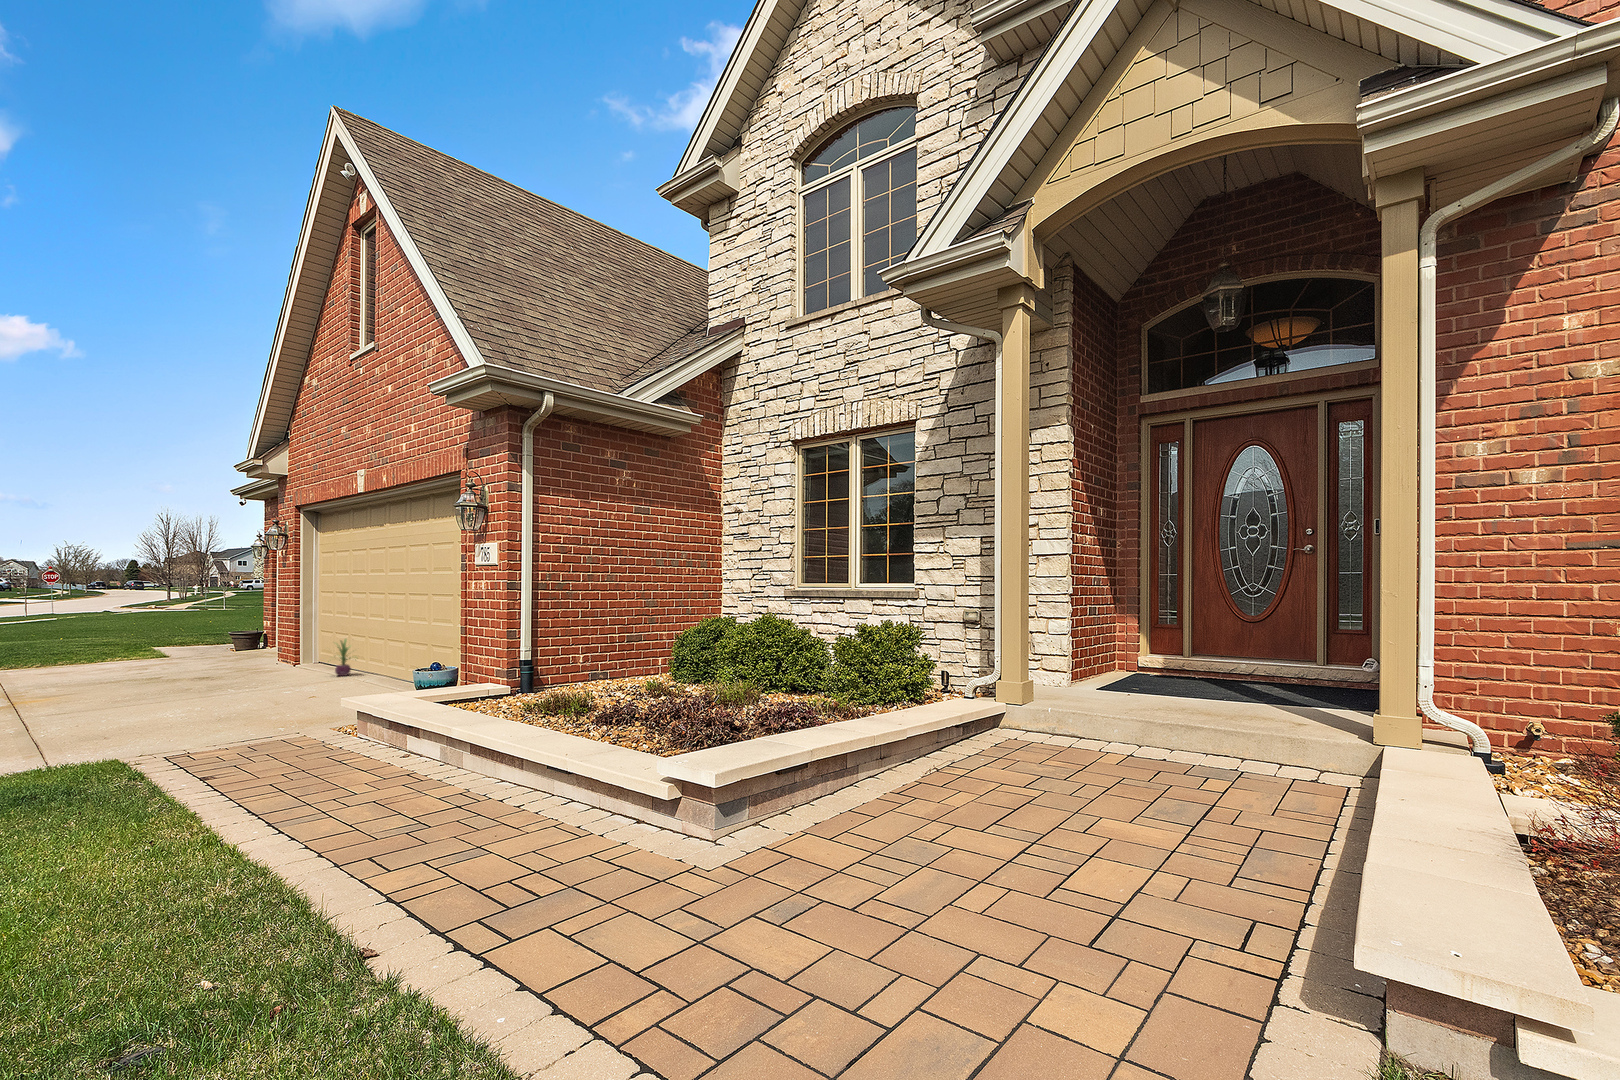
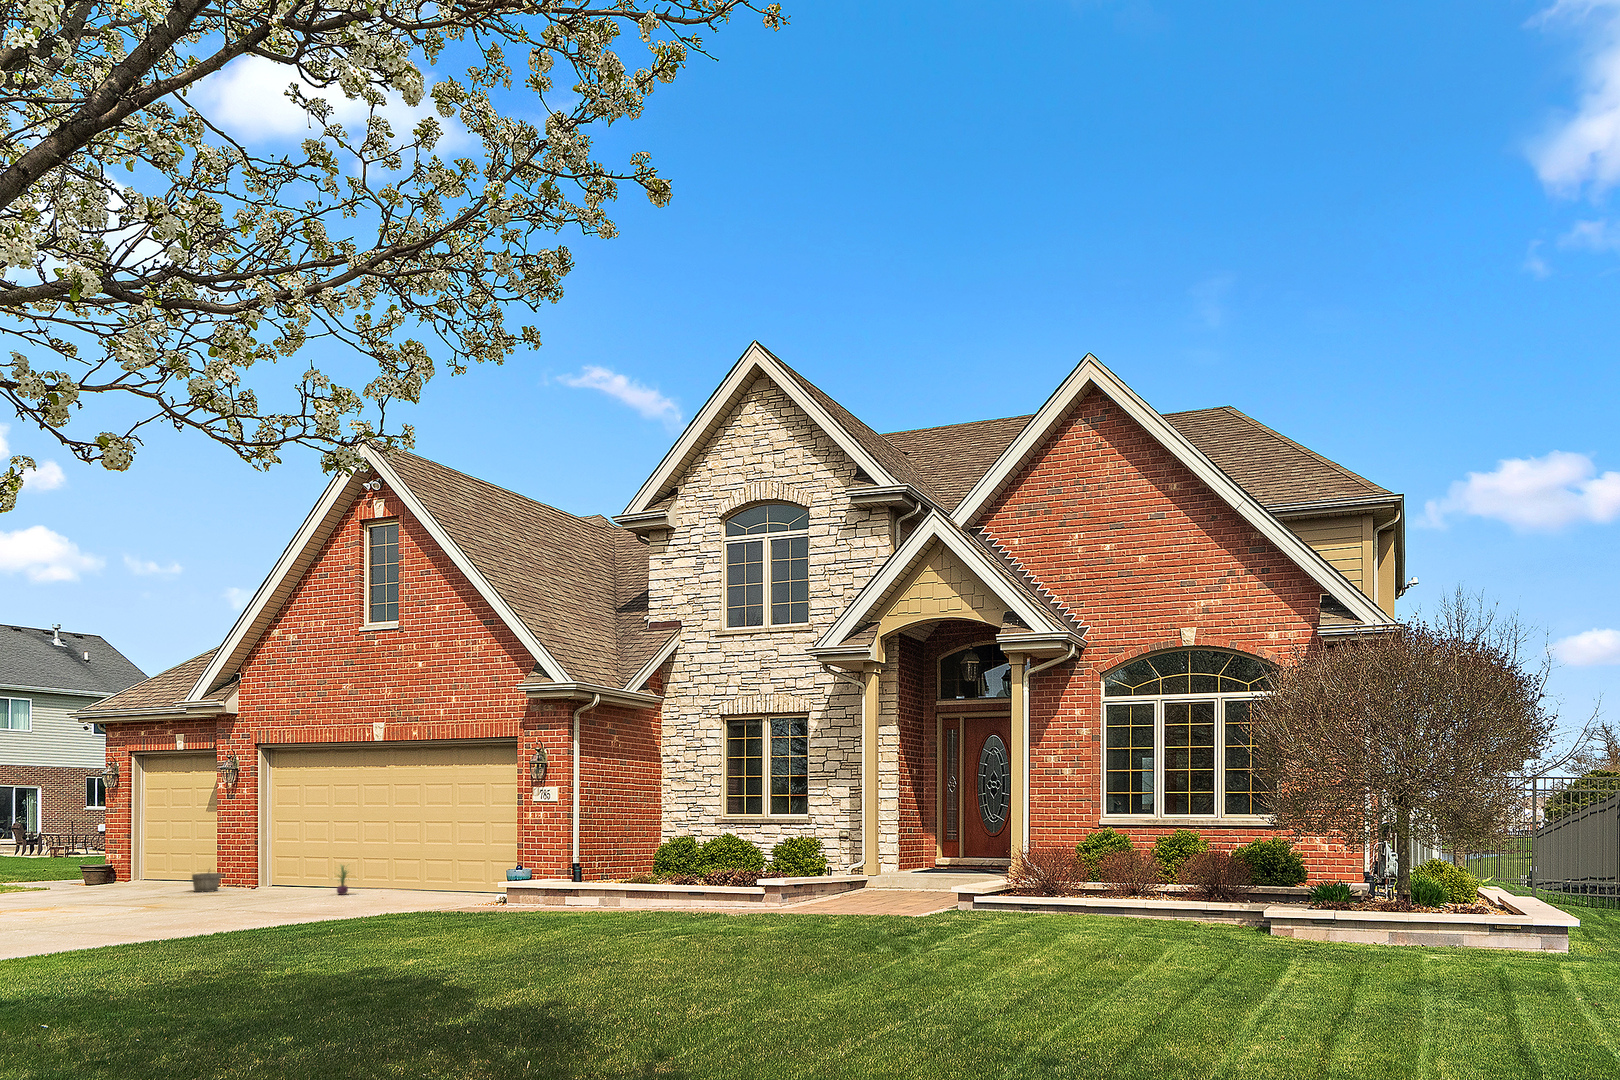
wooden bucket: none [249,636,287,663] -> present [192,872,221,892]

